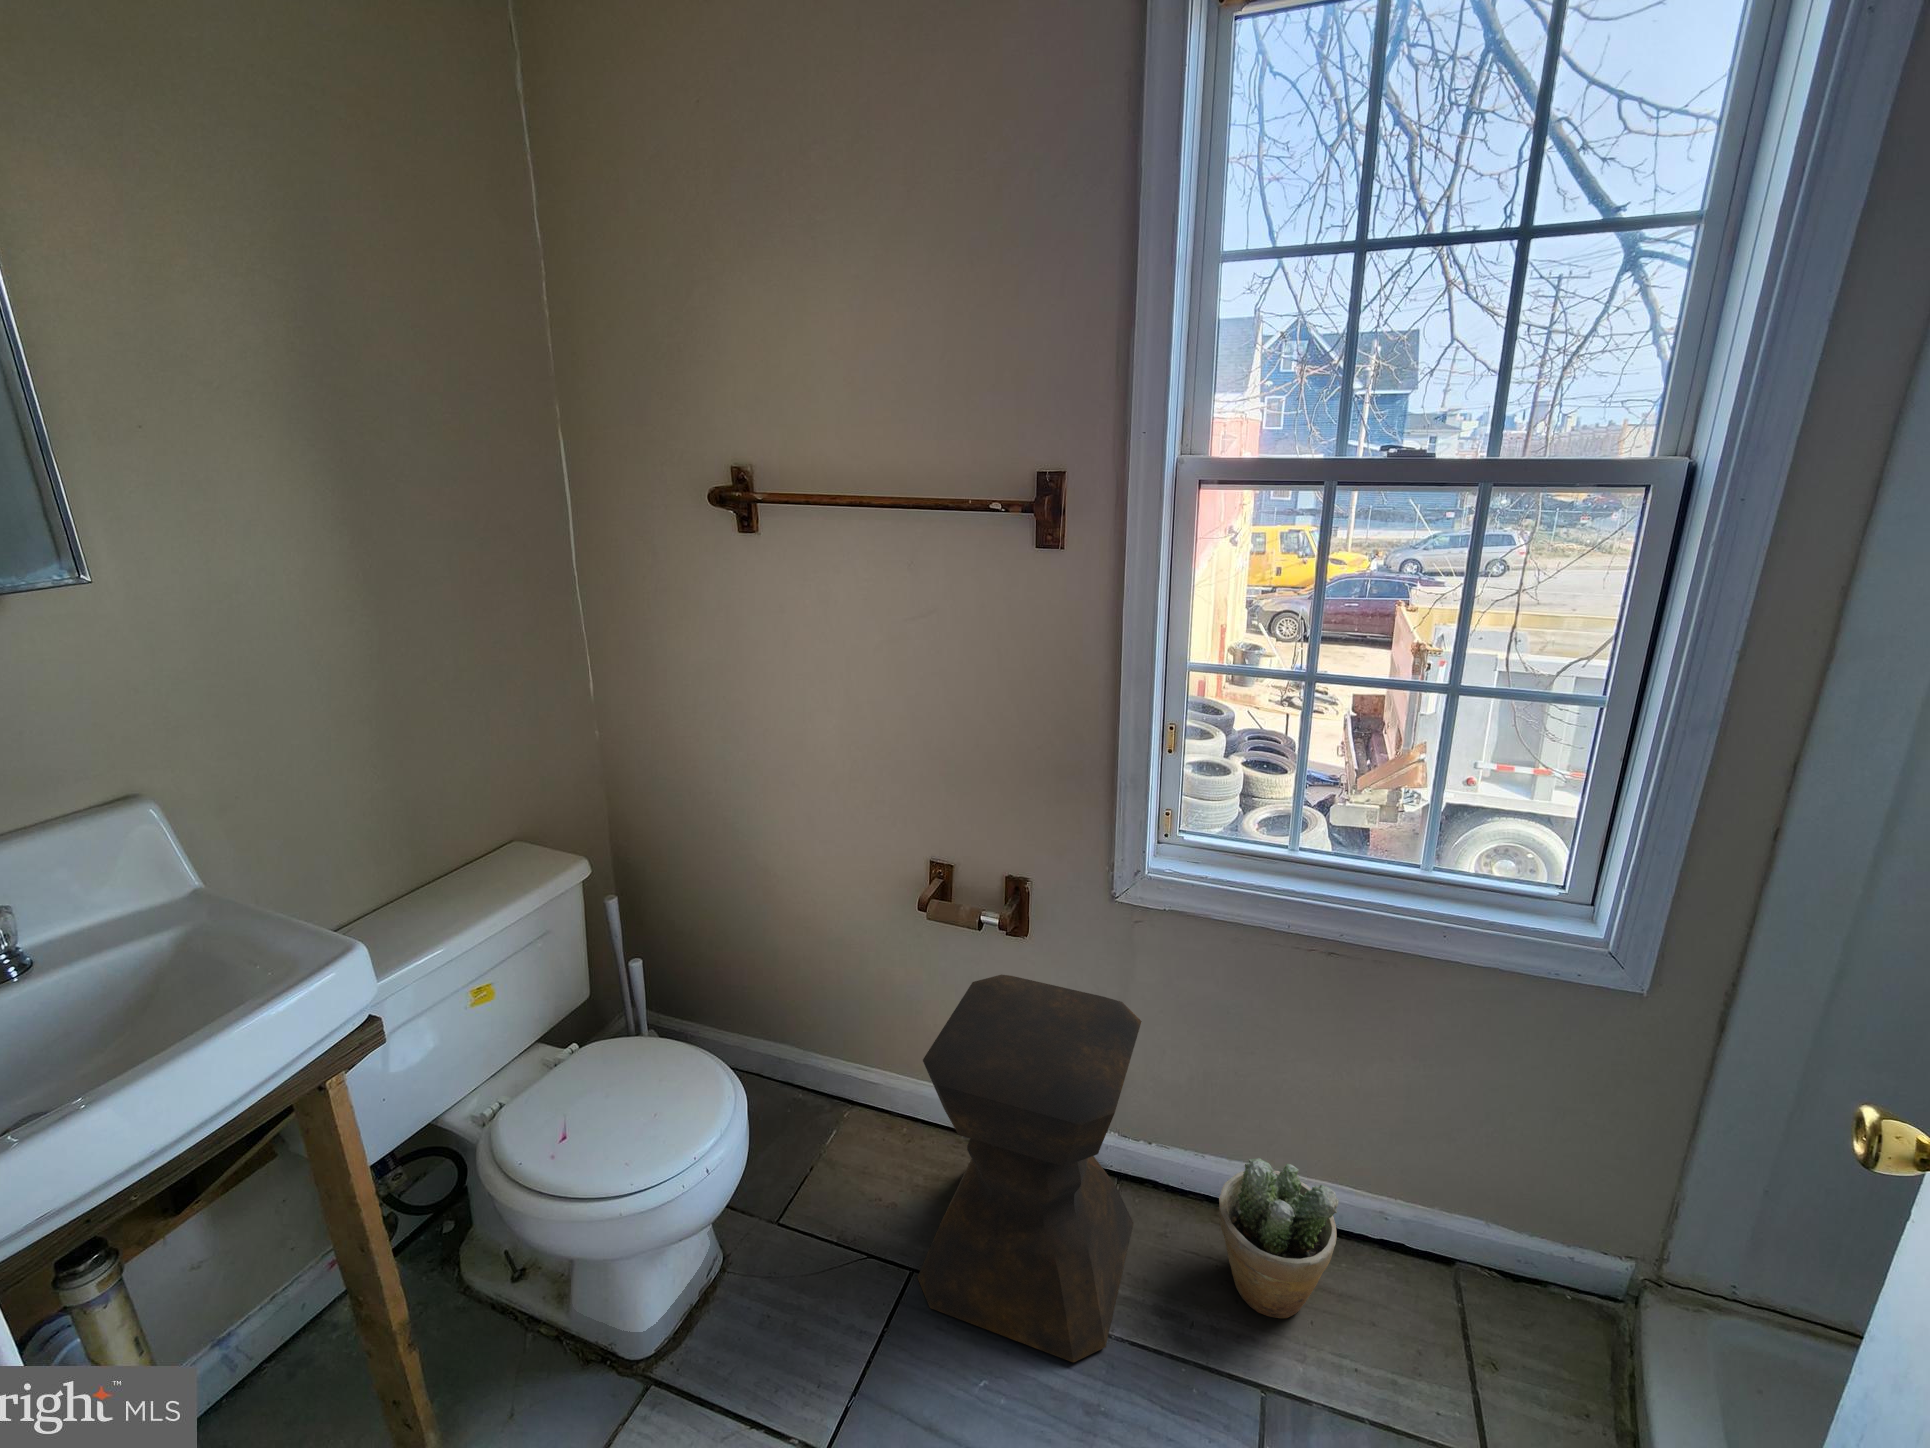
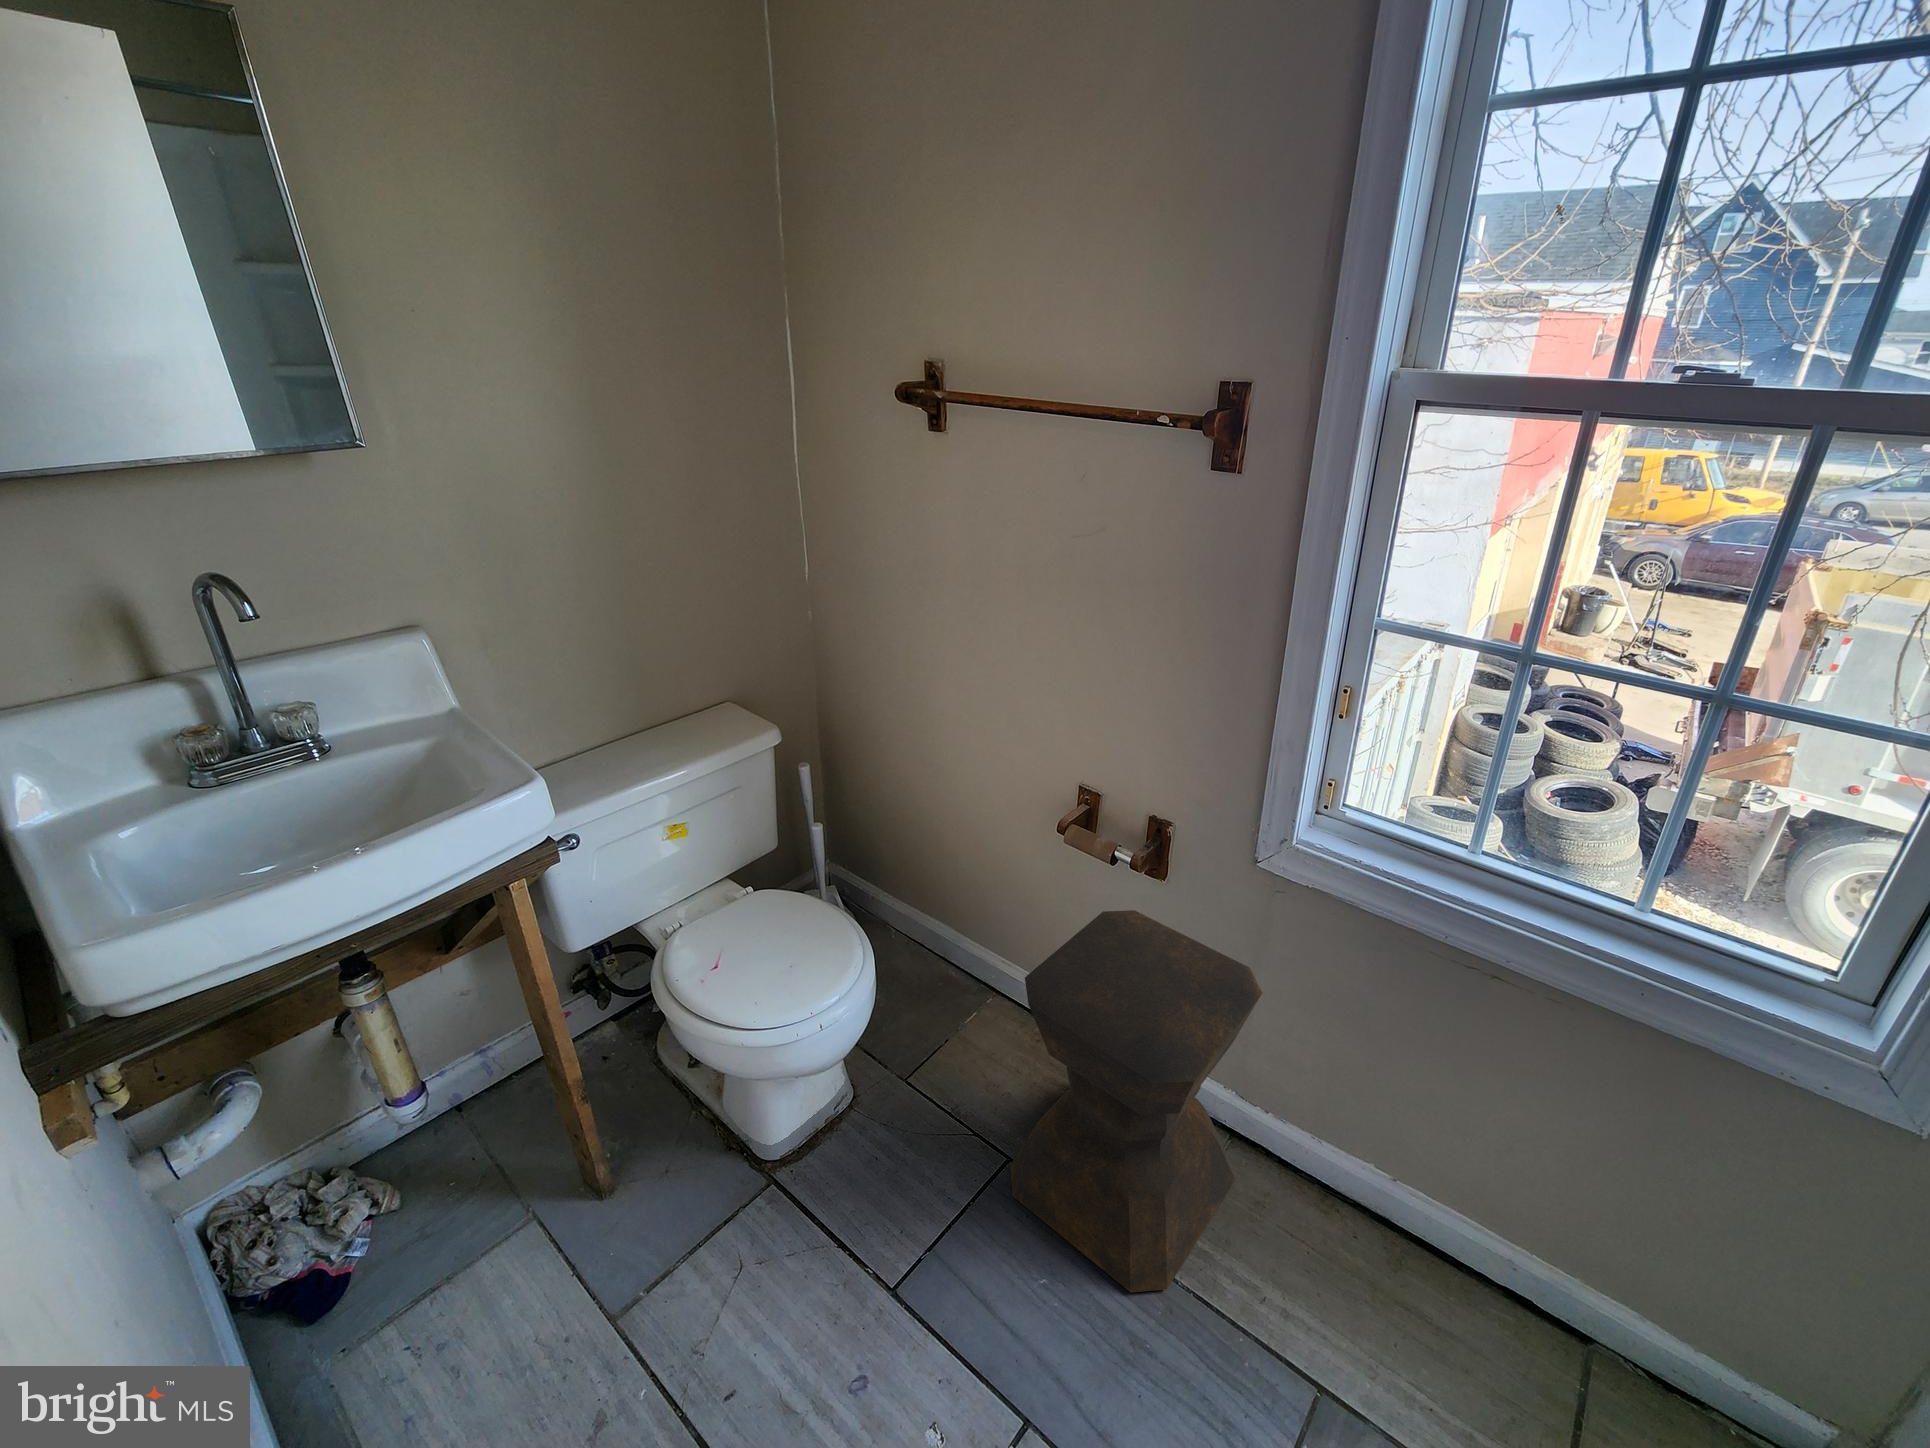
potted plant: present [1219,1158,1339,1318] -> none [1315,1162,1447,1328]

